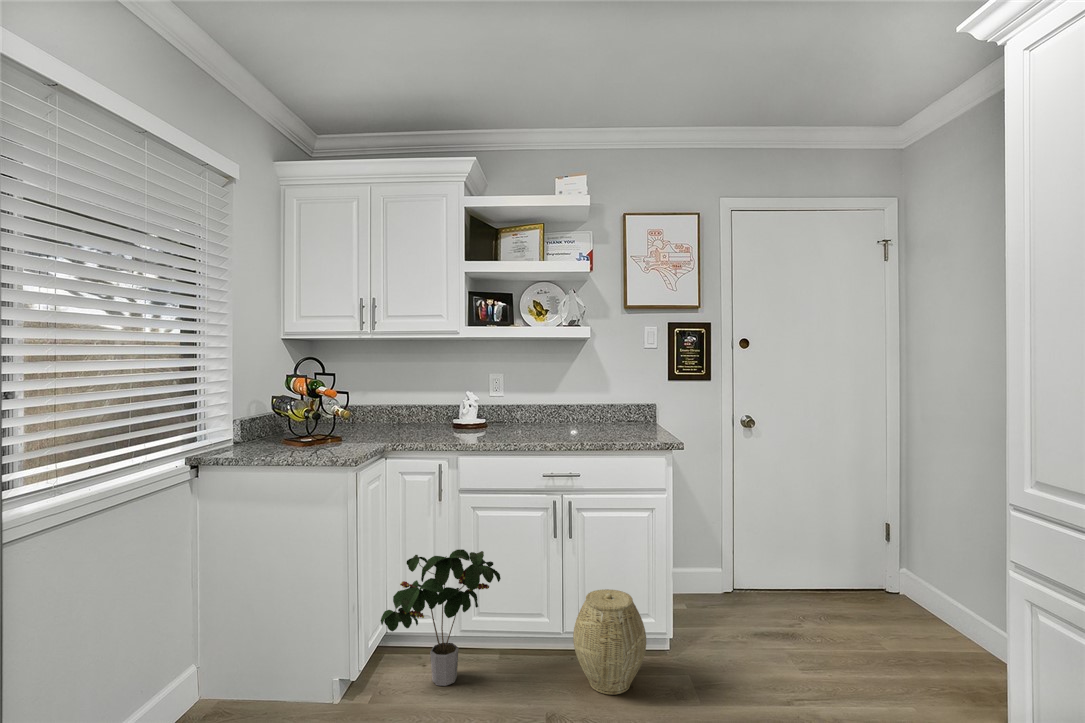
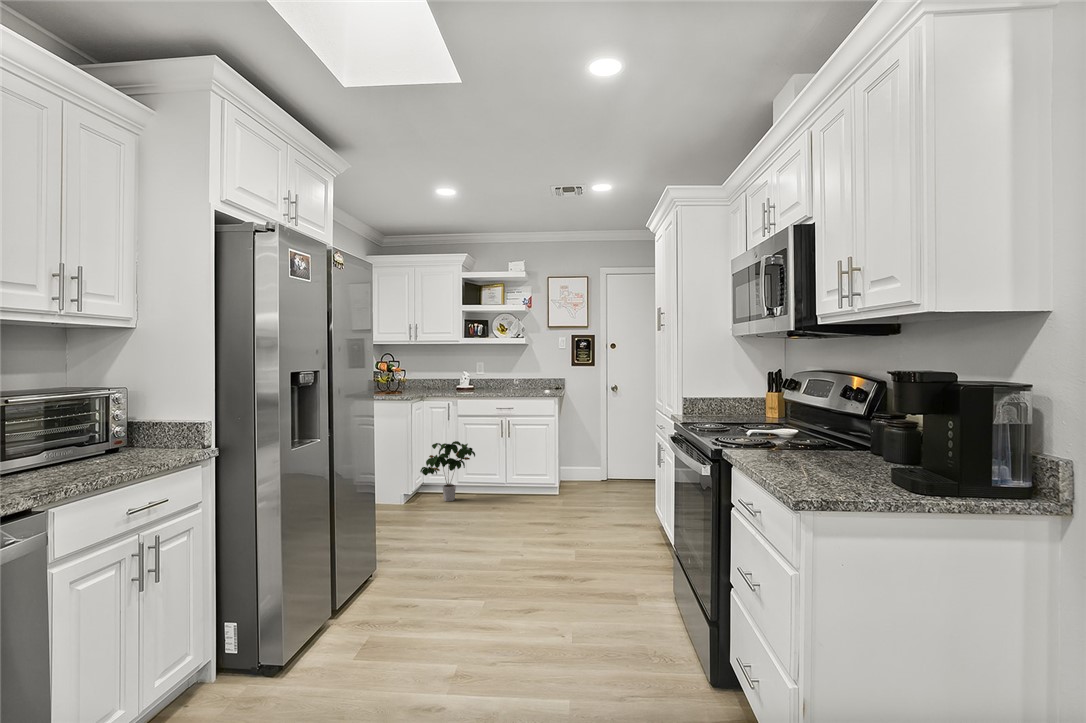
woven basket: present [573,589,646,695] -> none [507,460,540,504]

